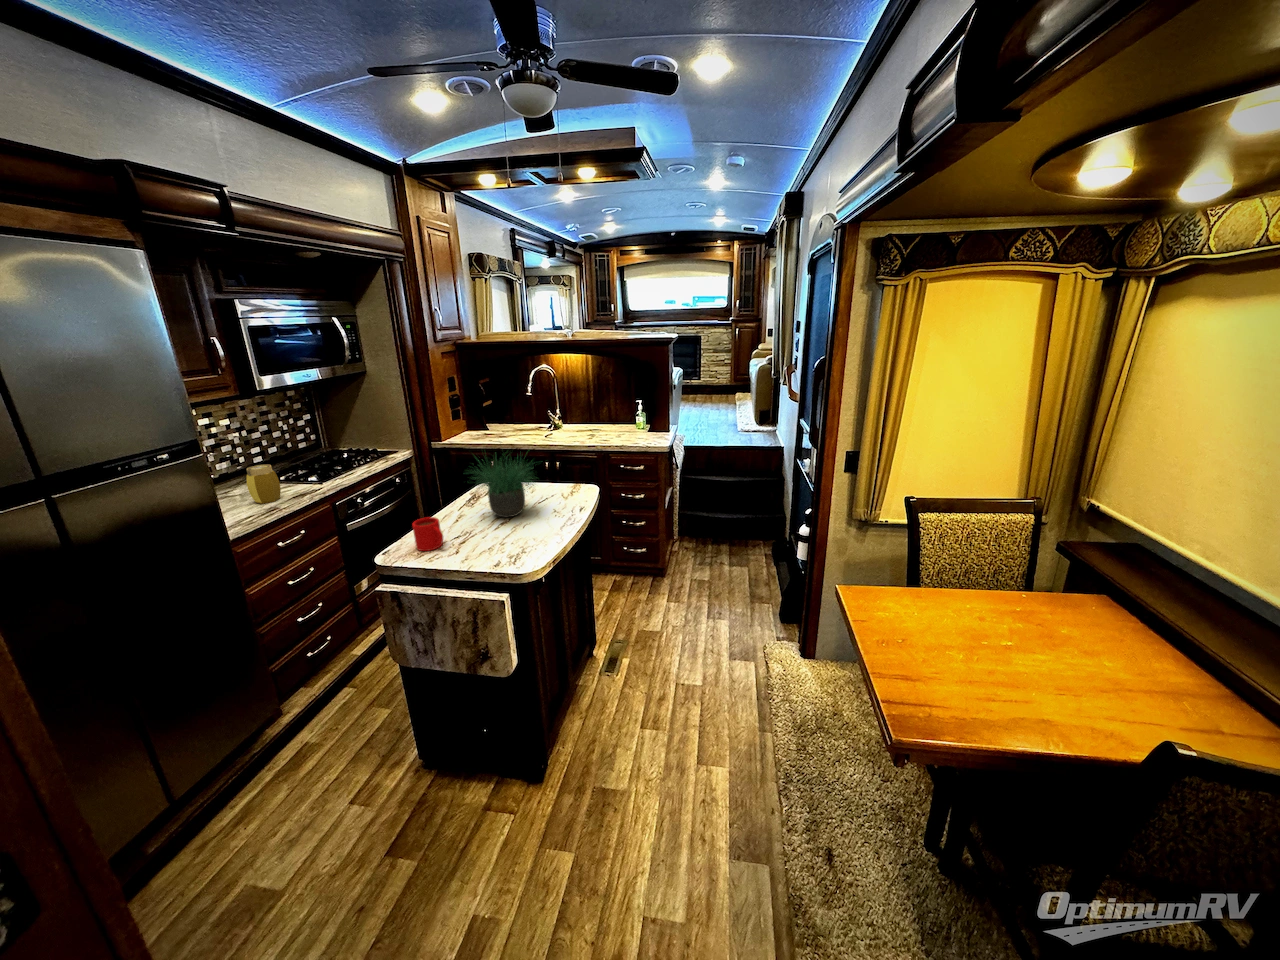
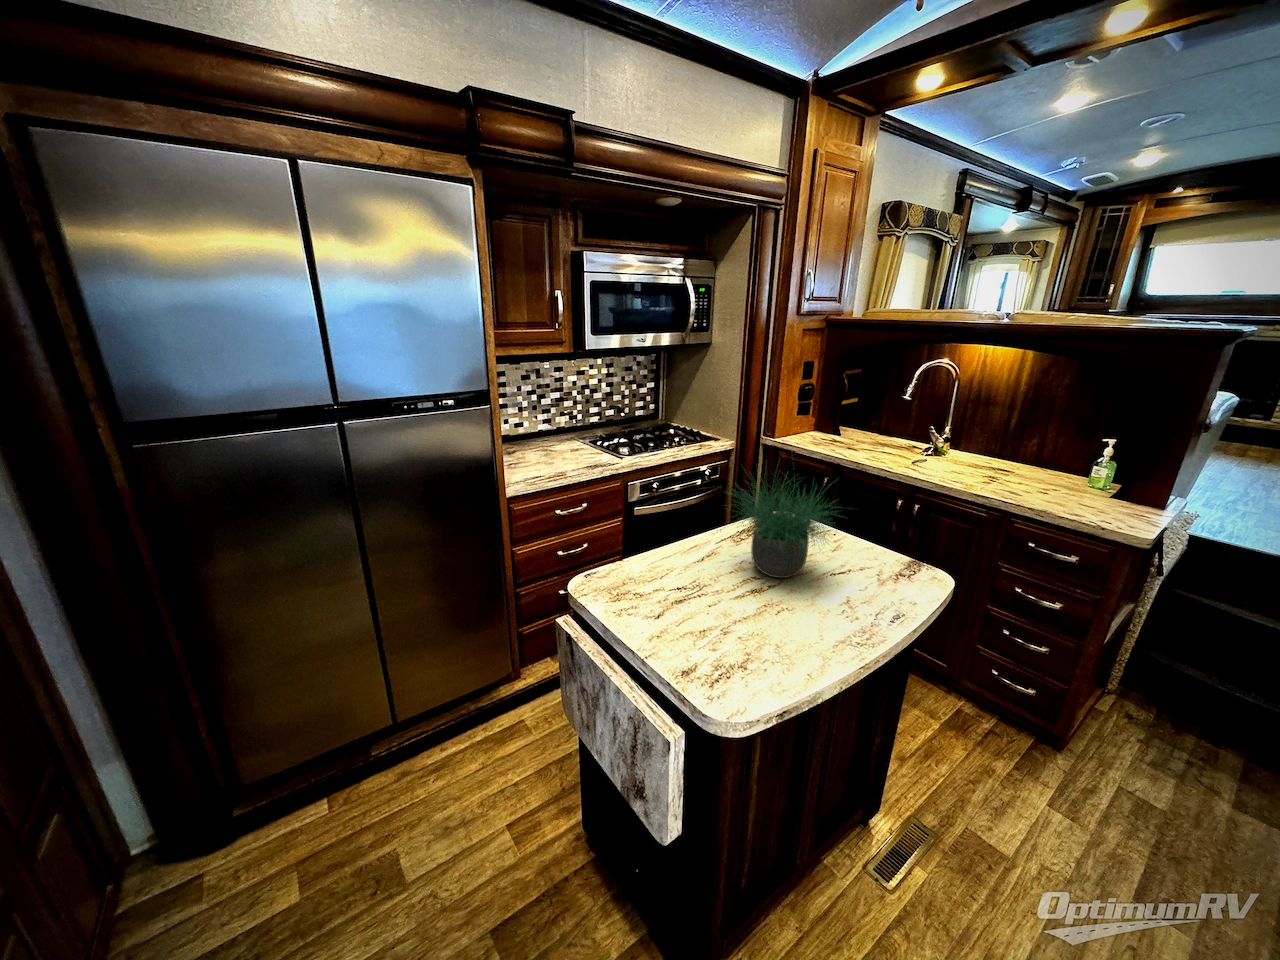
jar: present [246,464,281,504] -> none [558,424,585,464]
mug: present [412,517,443,551] -> none [627,540,663,589]

